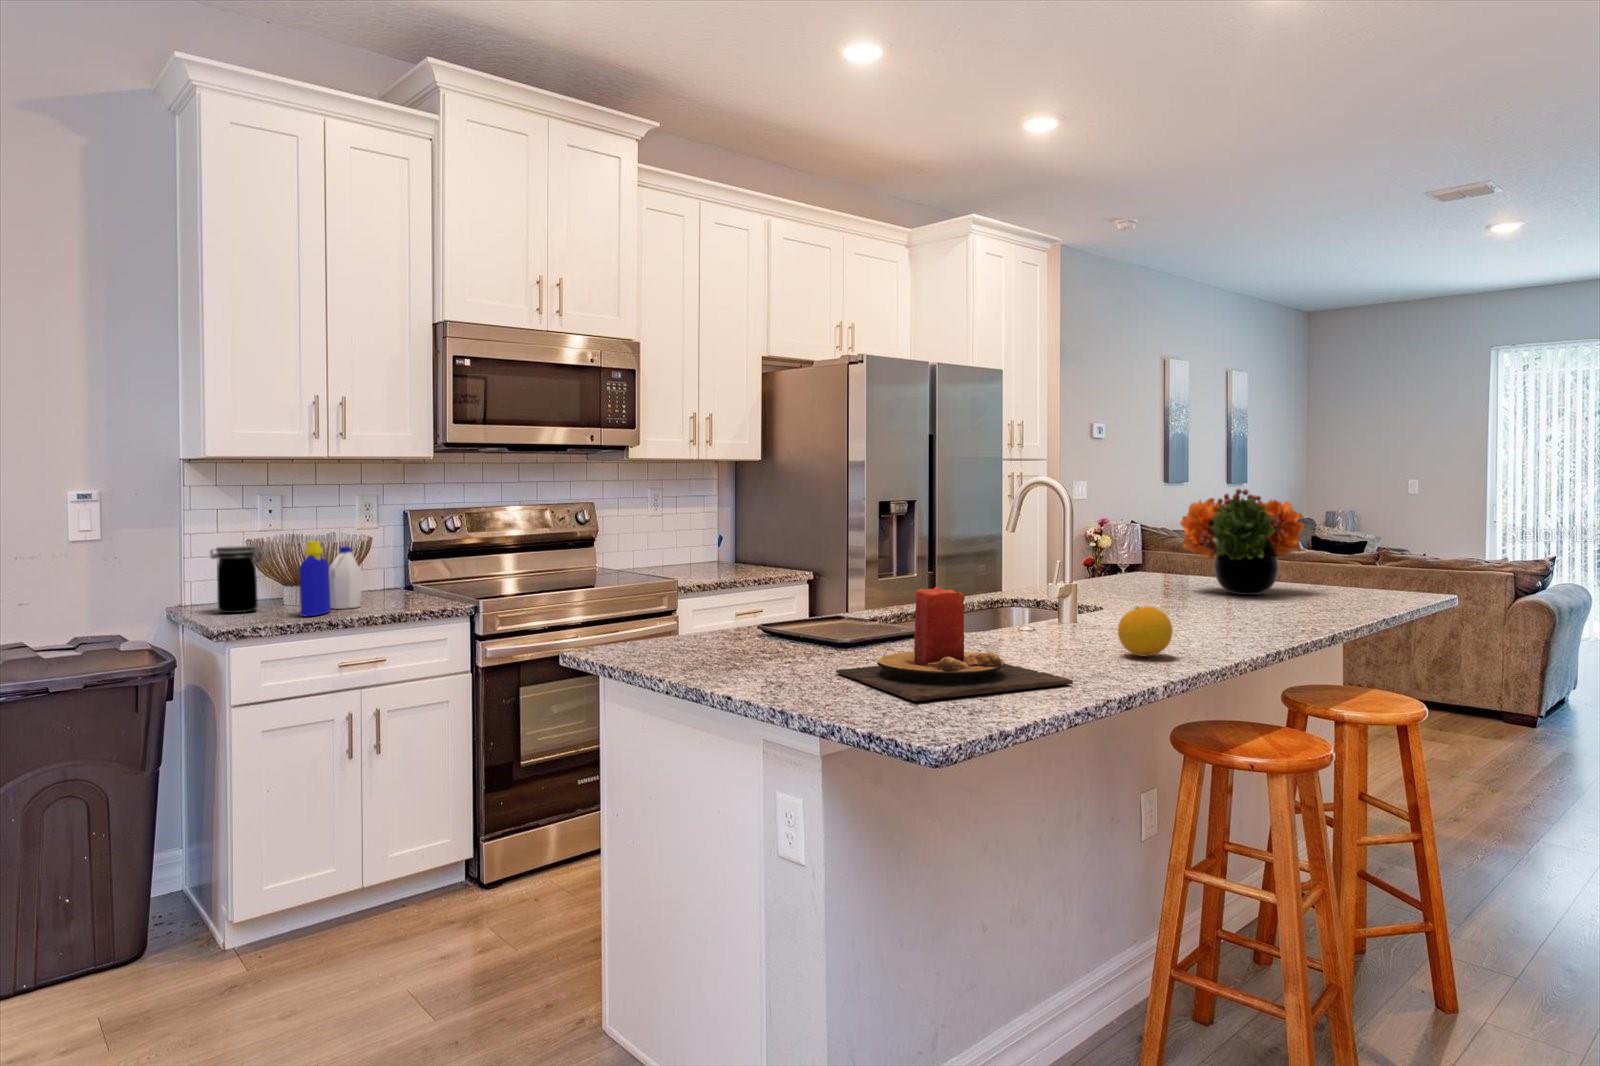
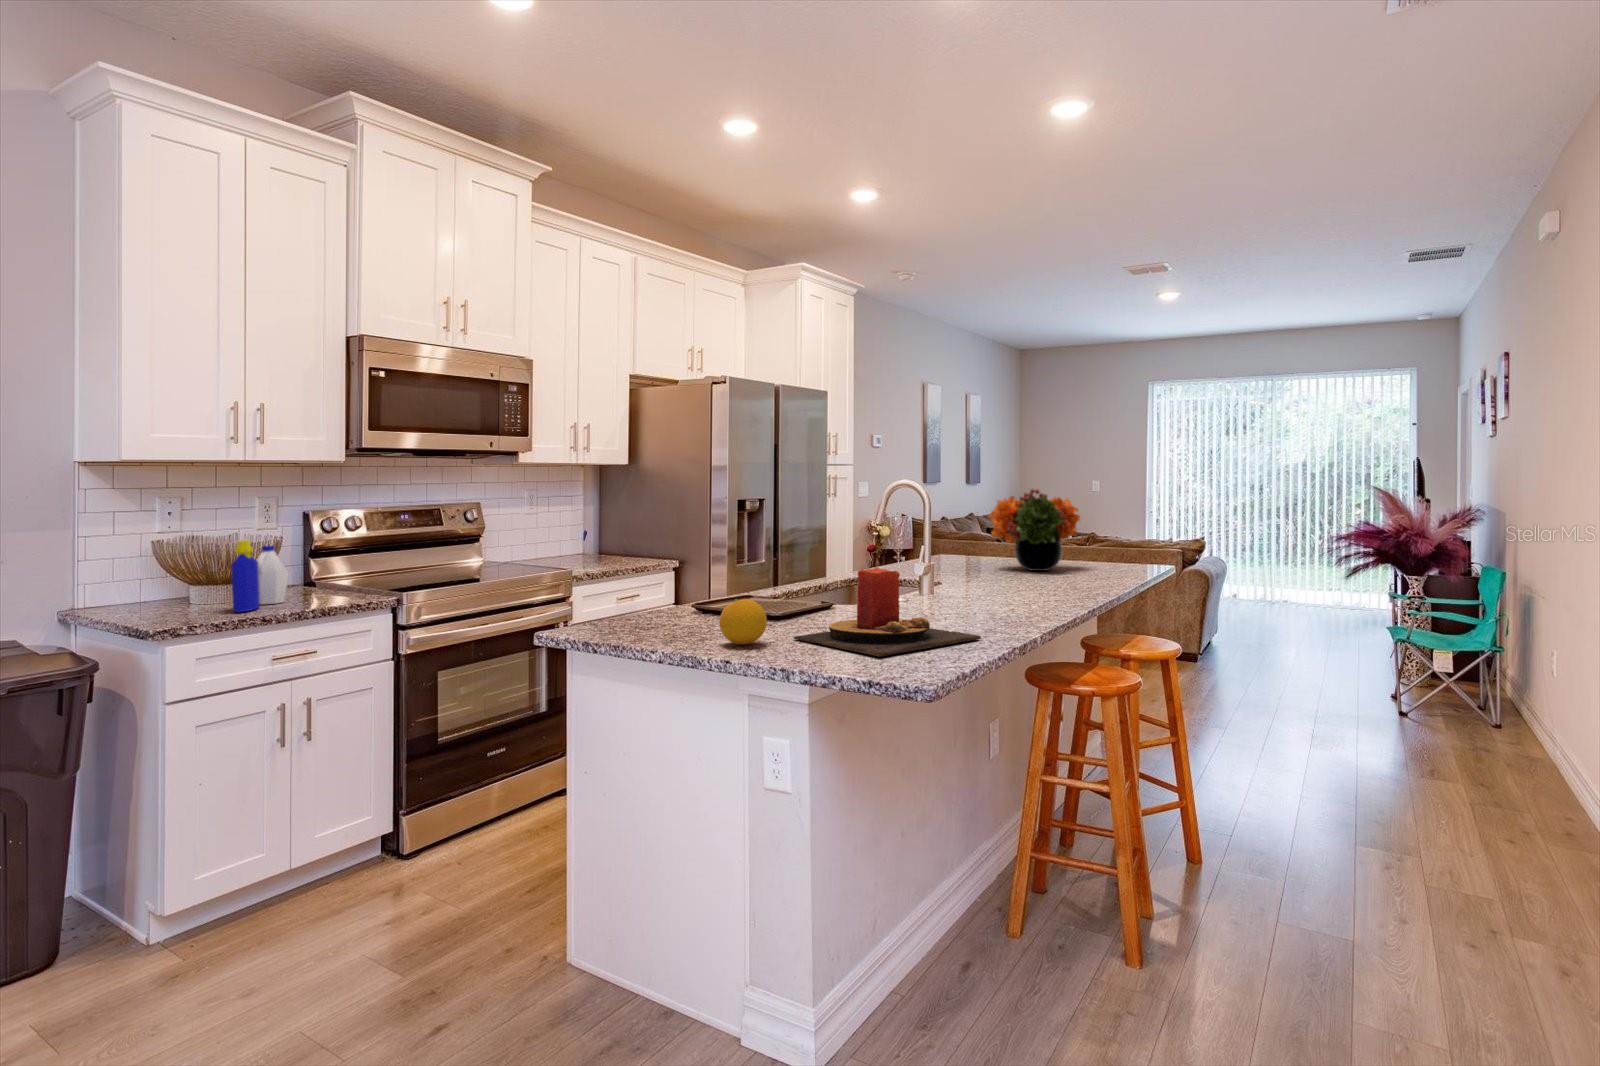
jar: present [210,546,262,613] -> none [127,546,184,612]
fruit: present [1118,606,1173,656] -> present [720,599,767,645]

